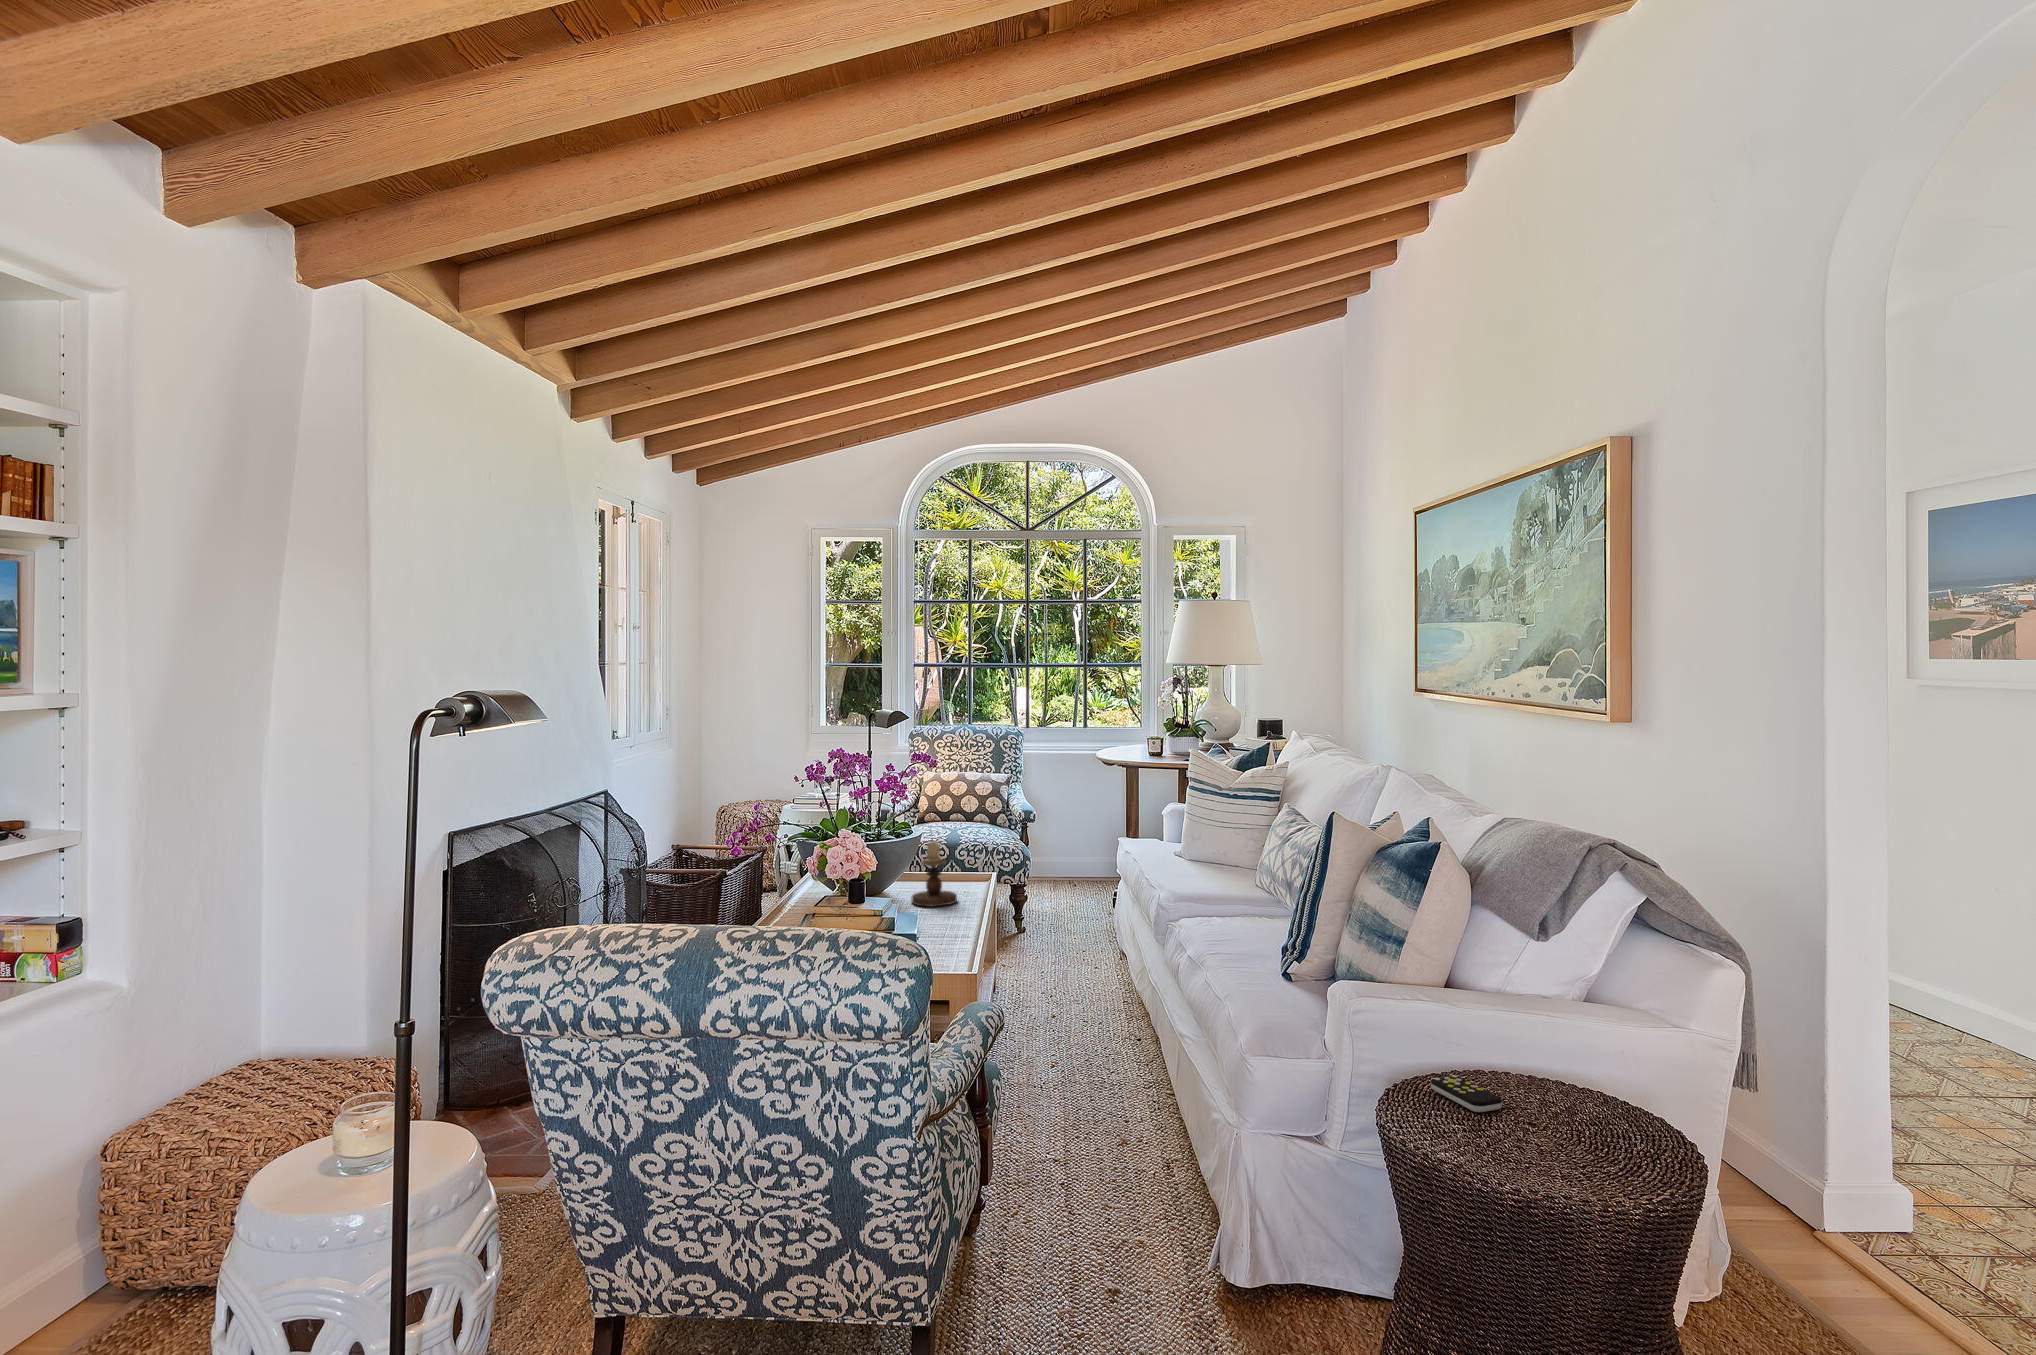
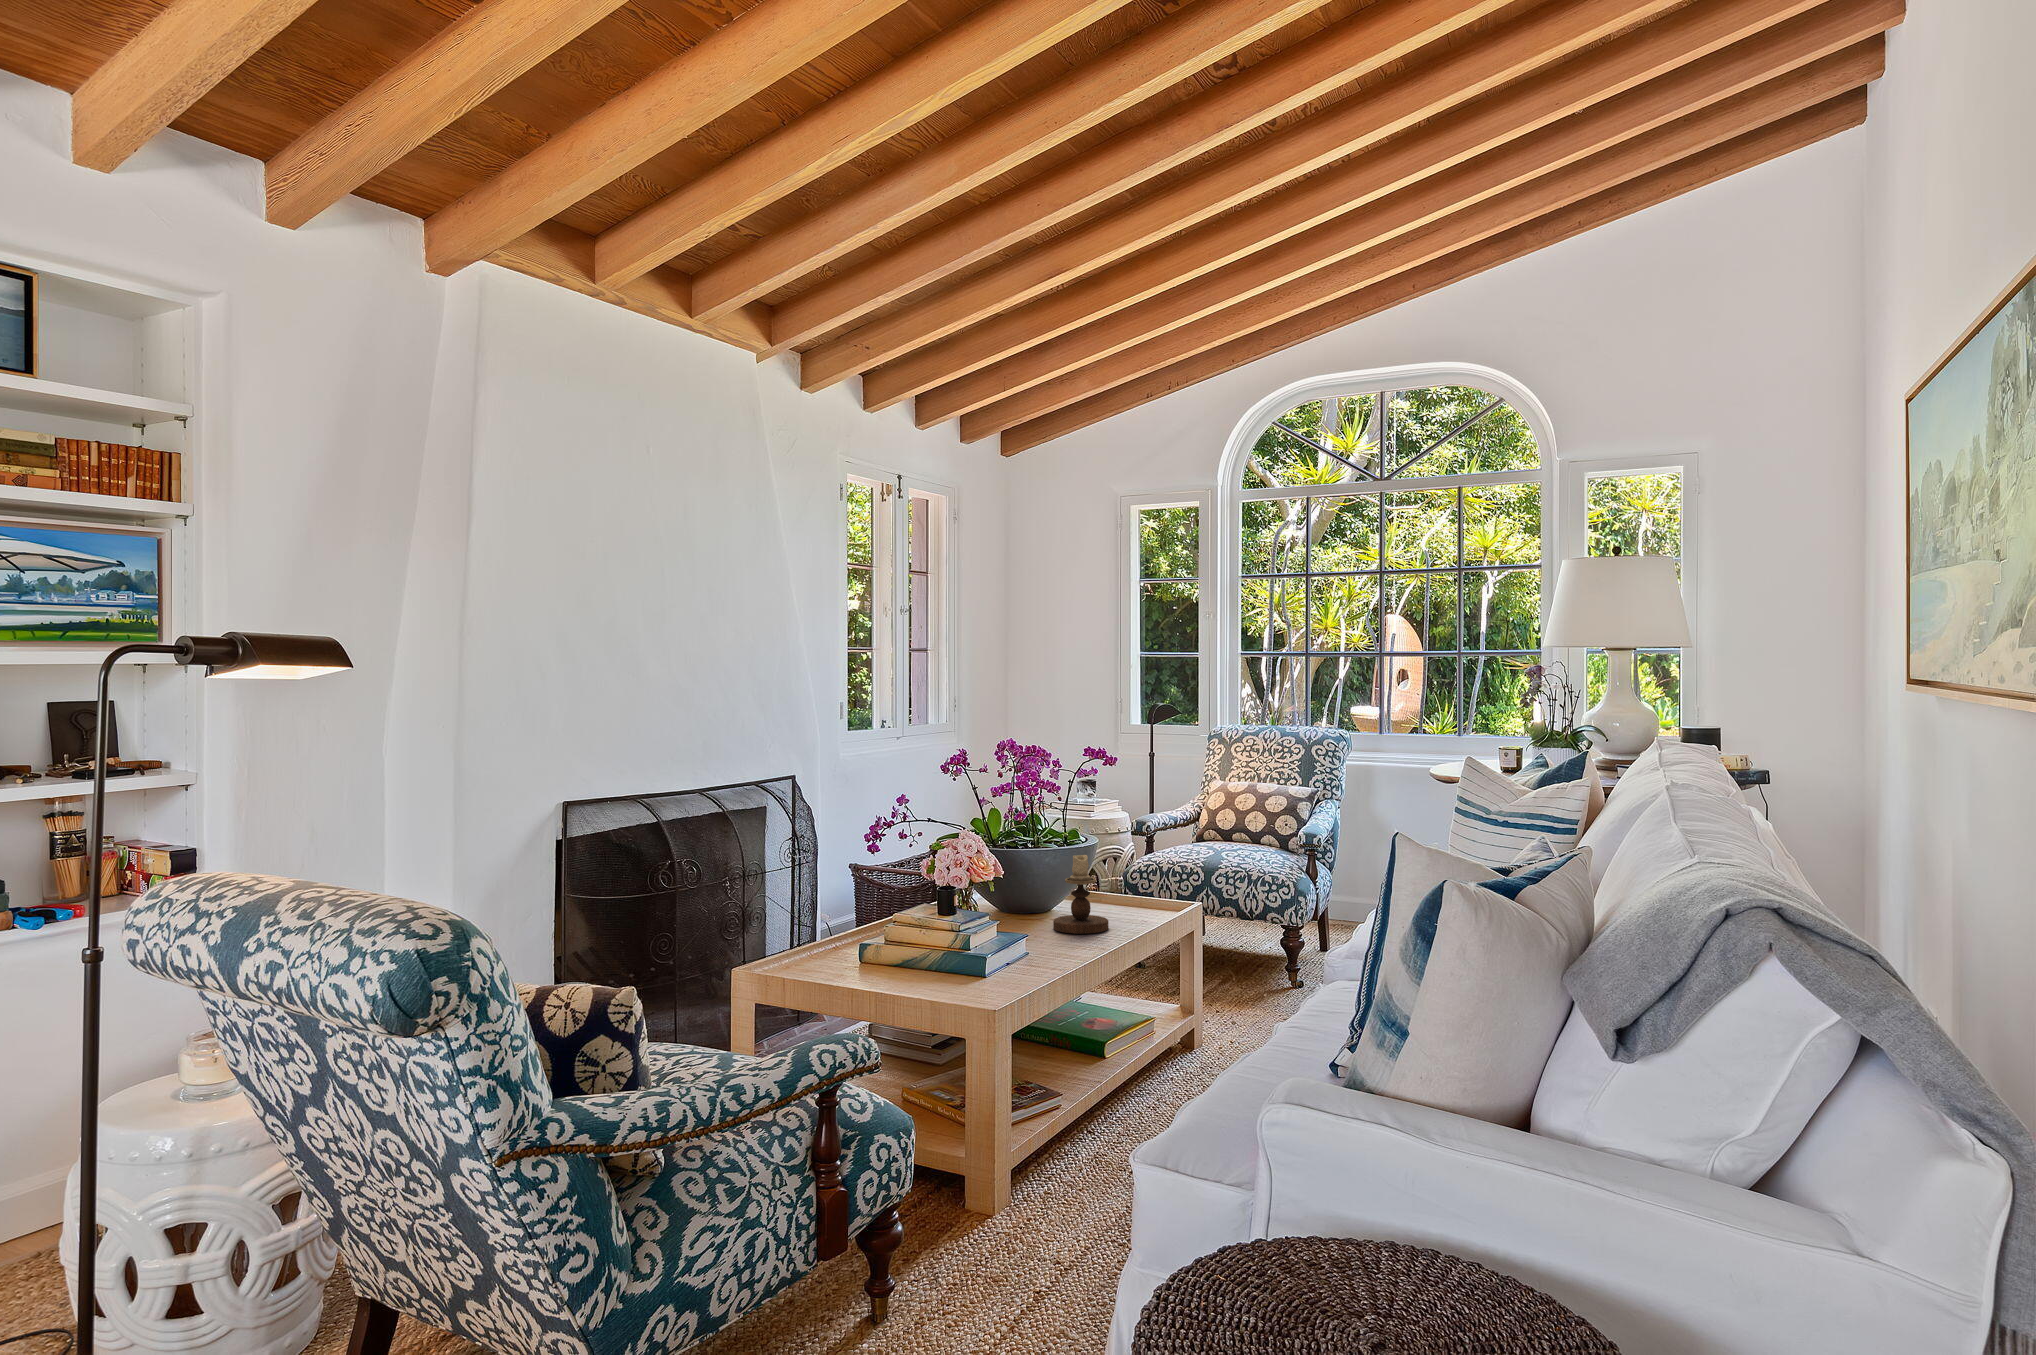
remote control: present [1431,1075,1502,1112] -> none [1305,1246,1372,1315]

